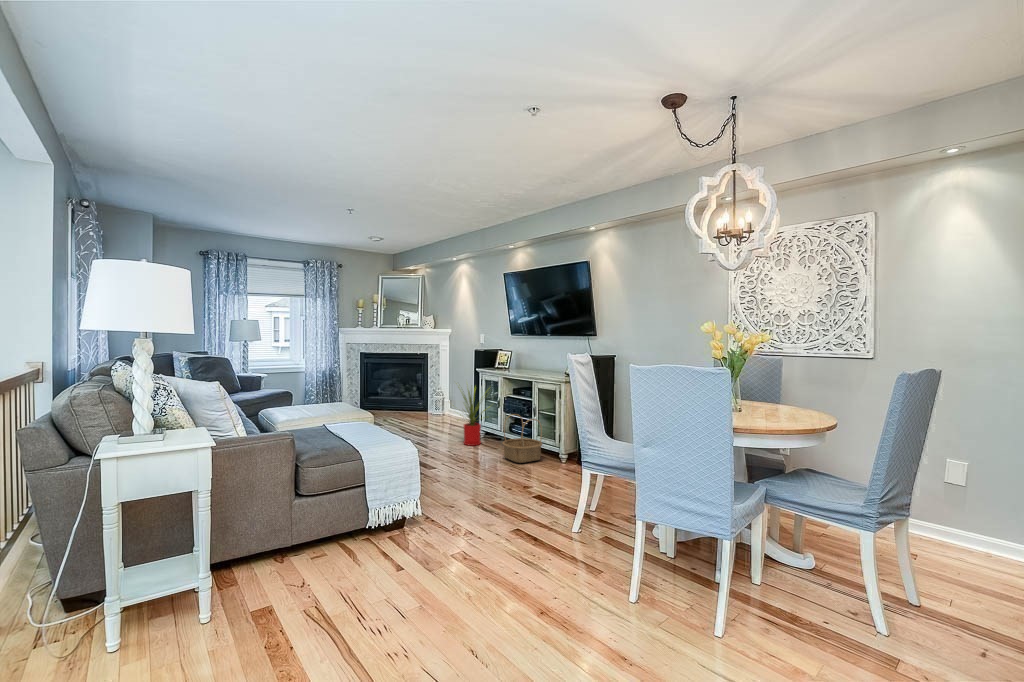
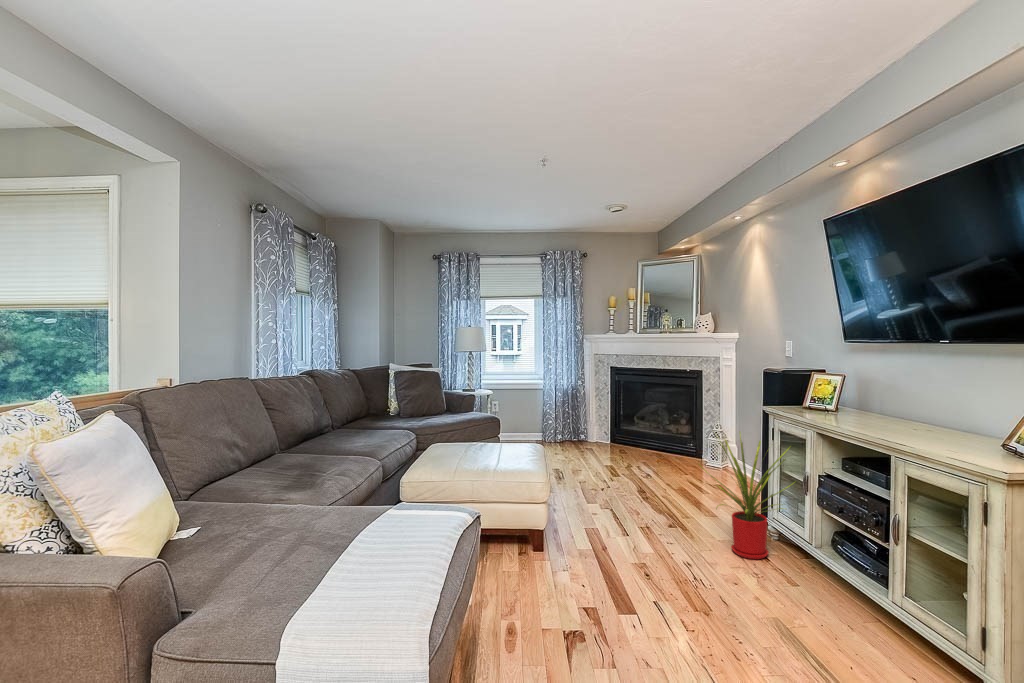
basket: present [503,414,542,463] -> none [801,524,911,654]

